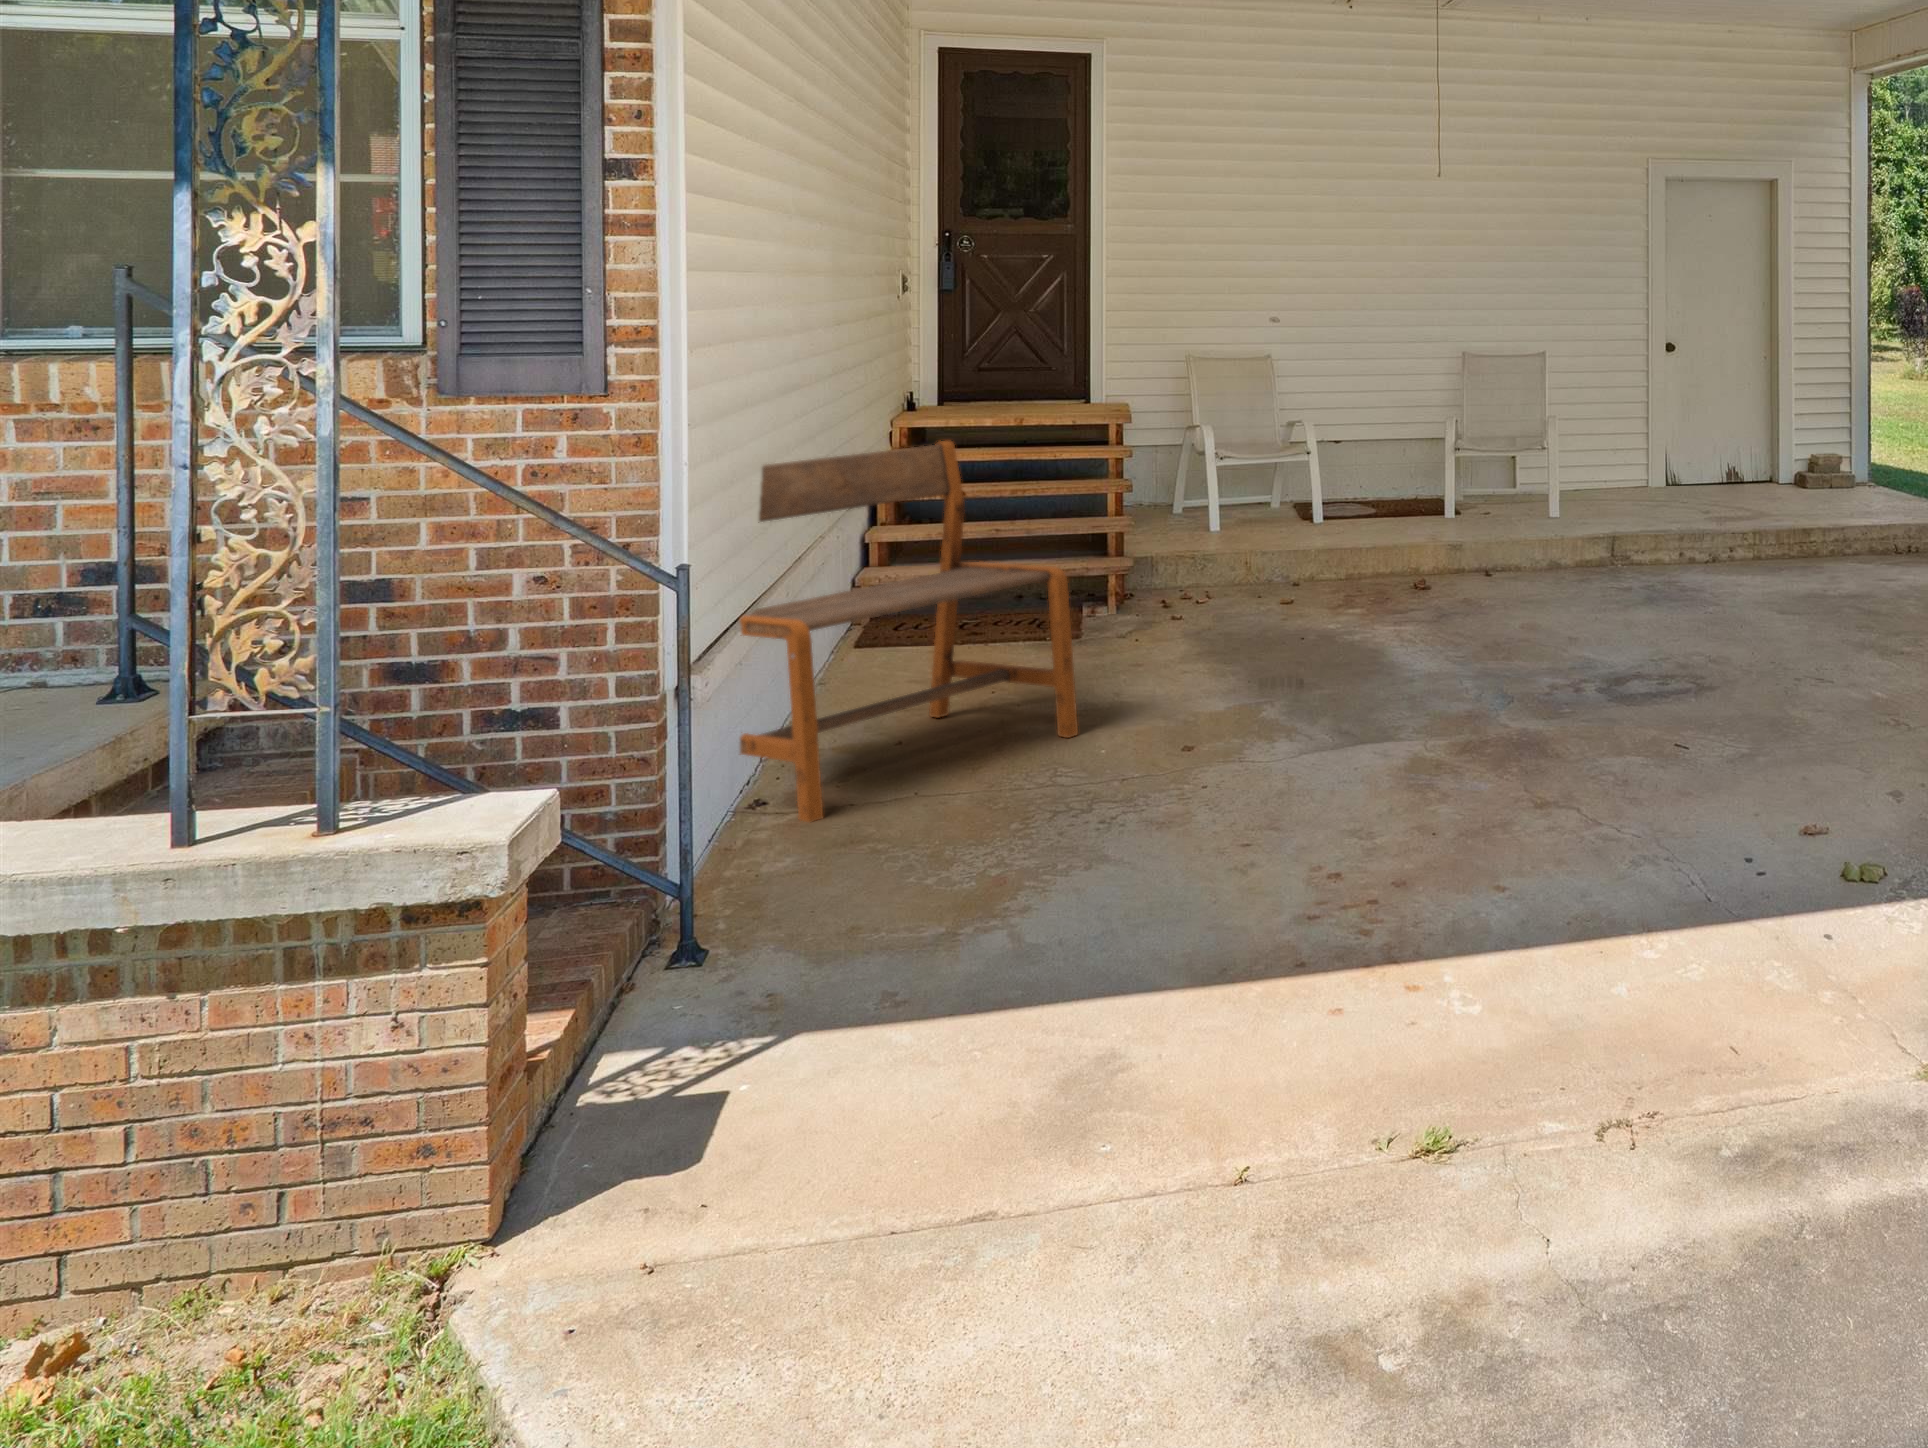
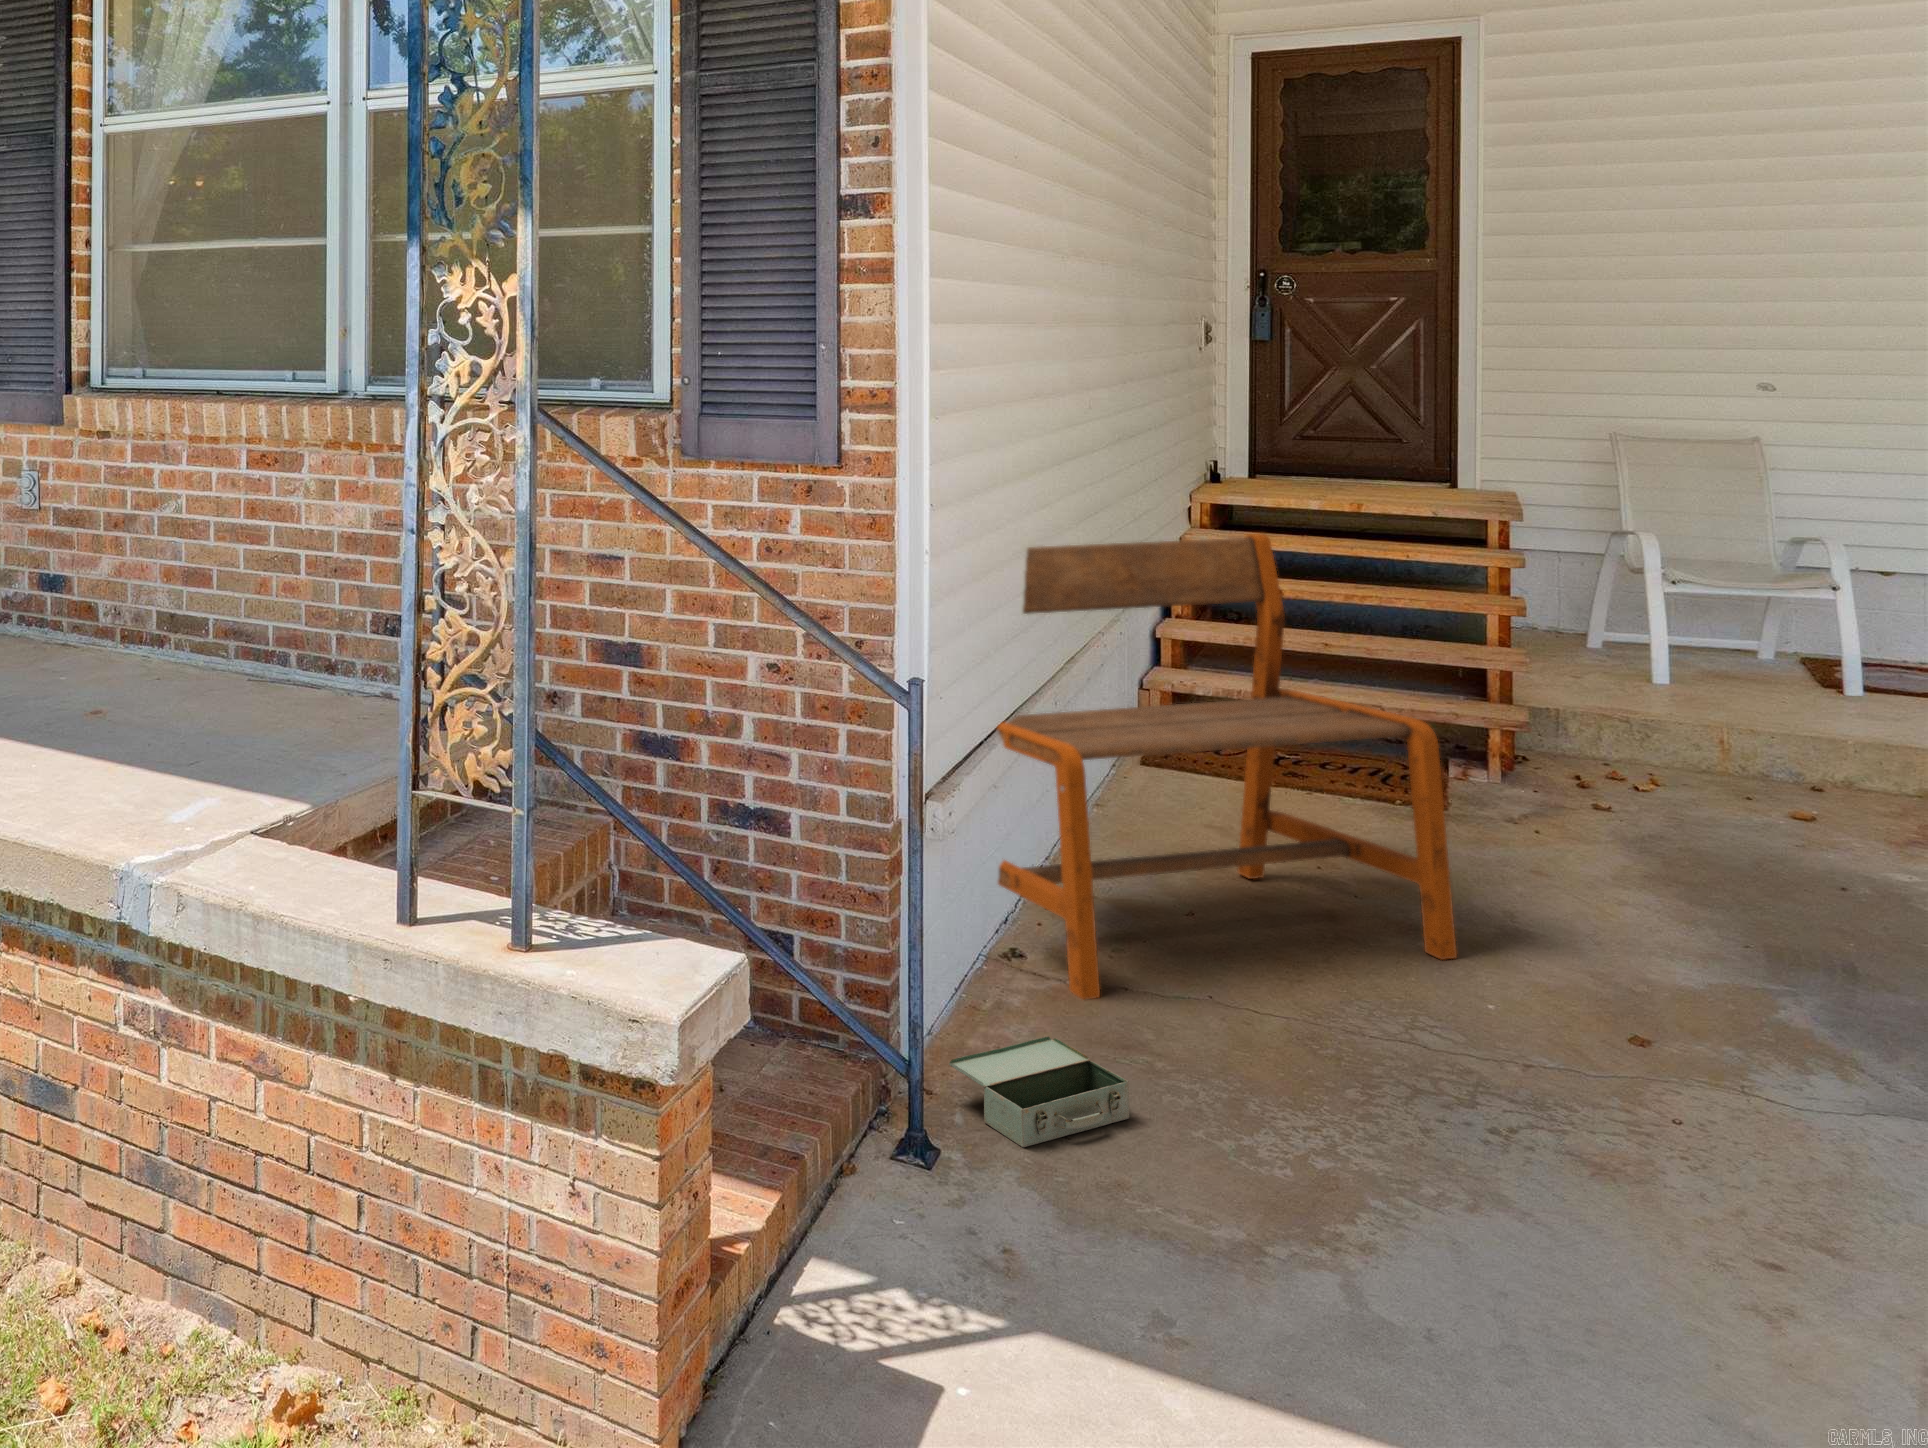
toolbox: none [704,843,849,921] -> present [949,1036,1129,1147]

